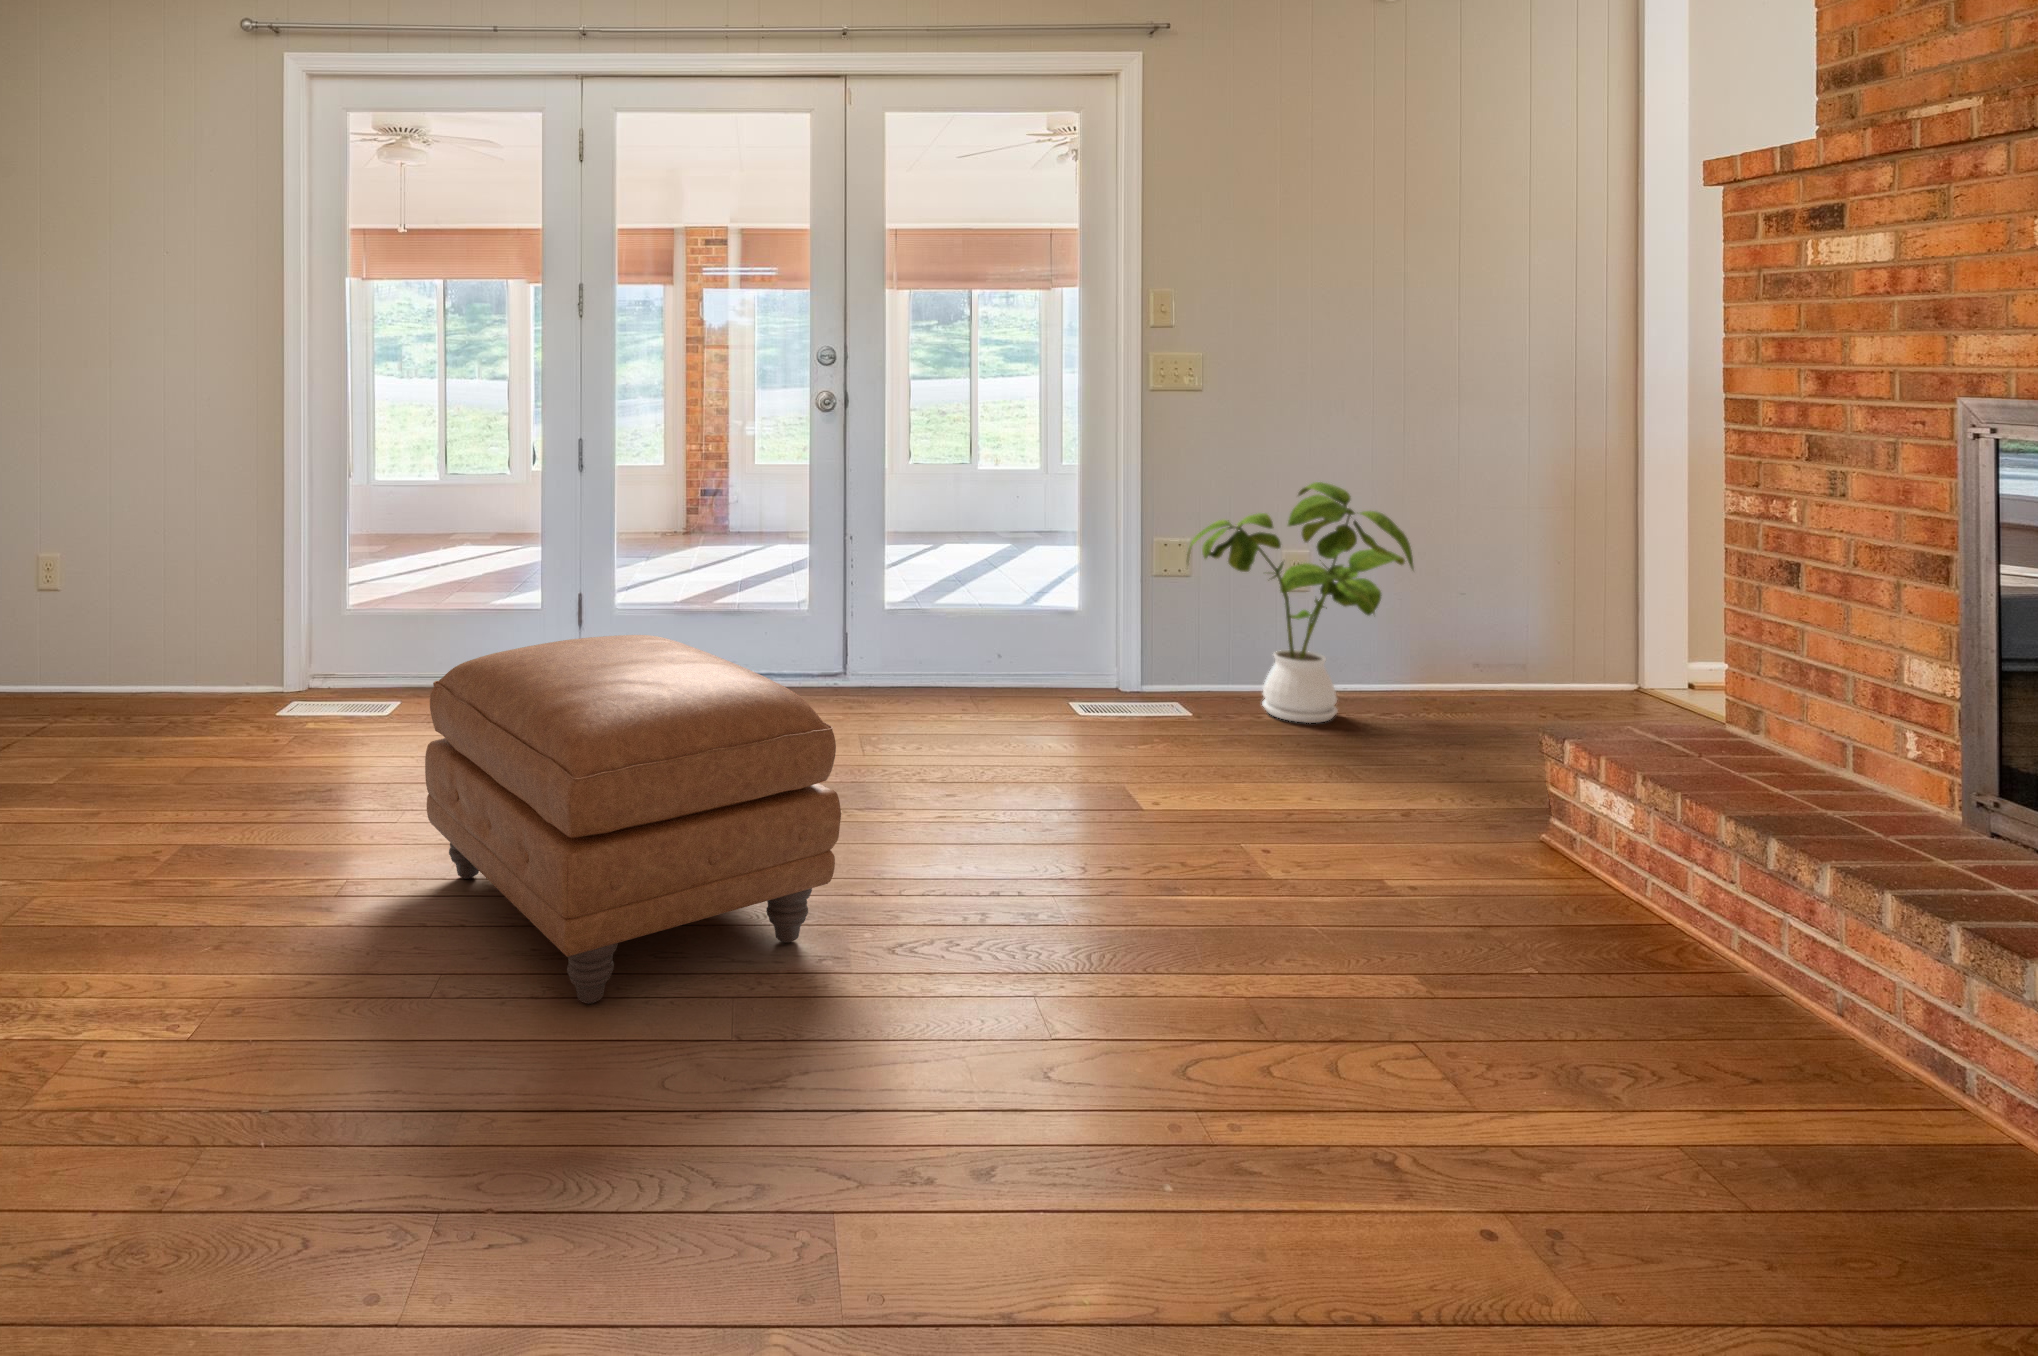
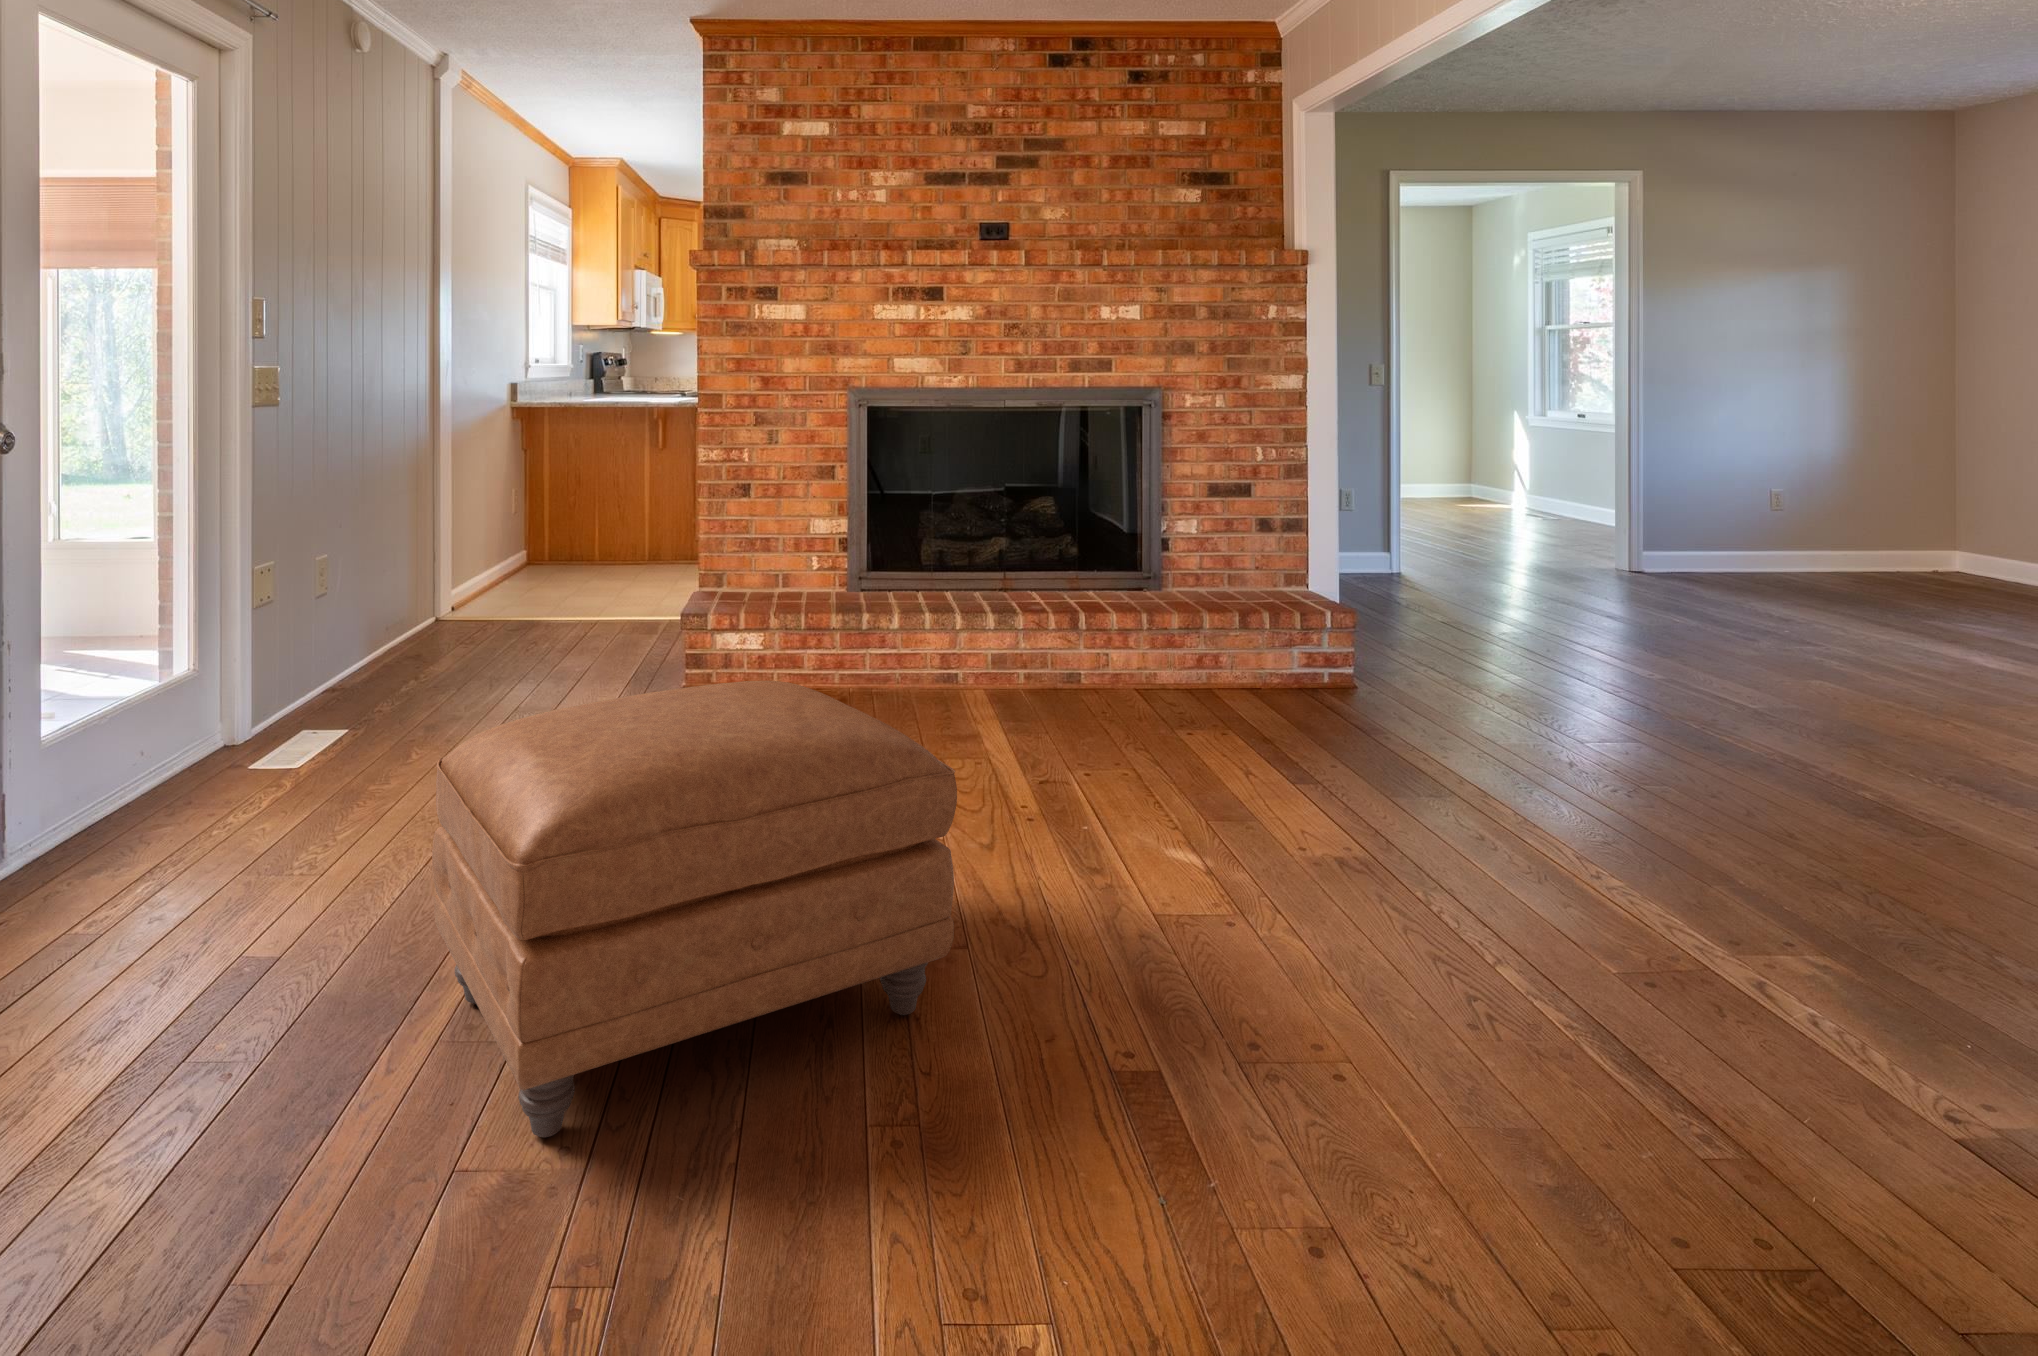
house plant: present [1187,482,1413,723] -> none [308,478,522,699]

